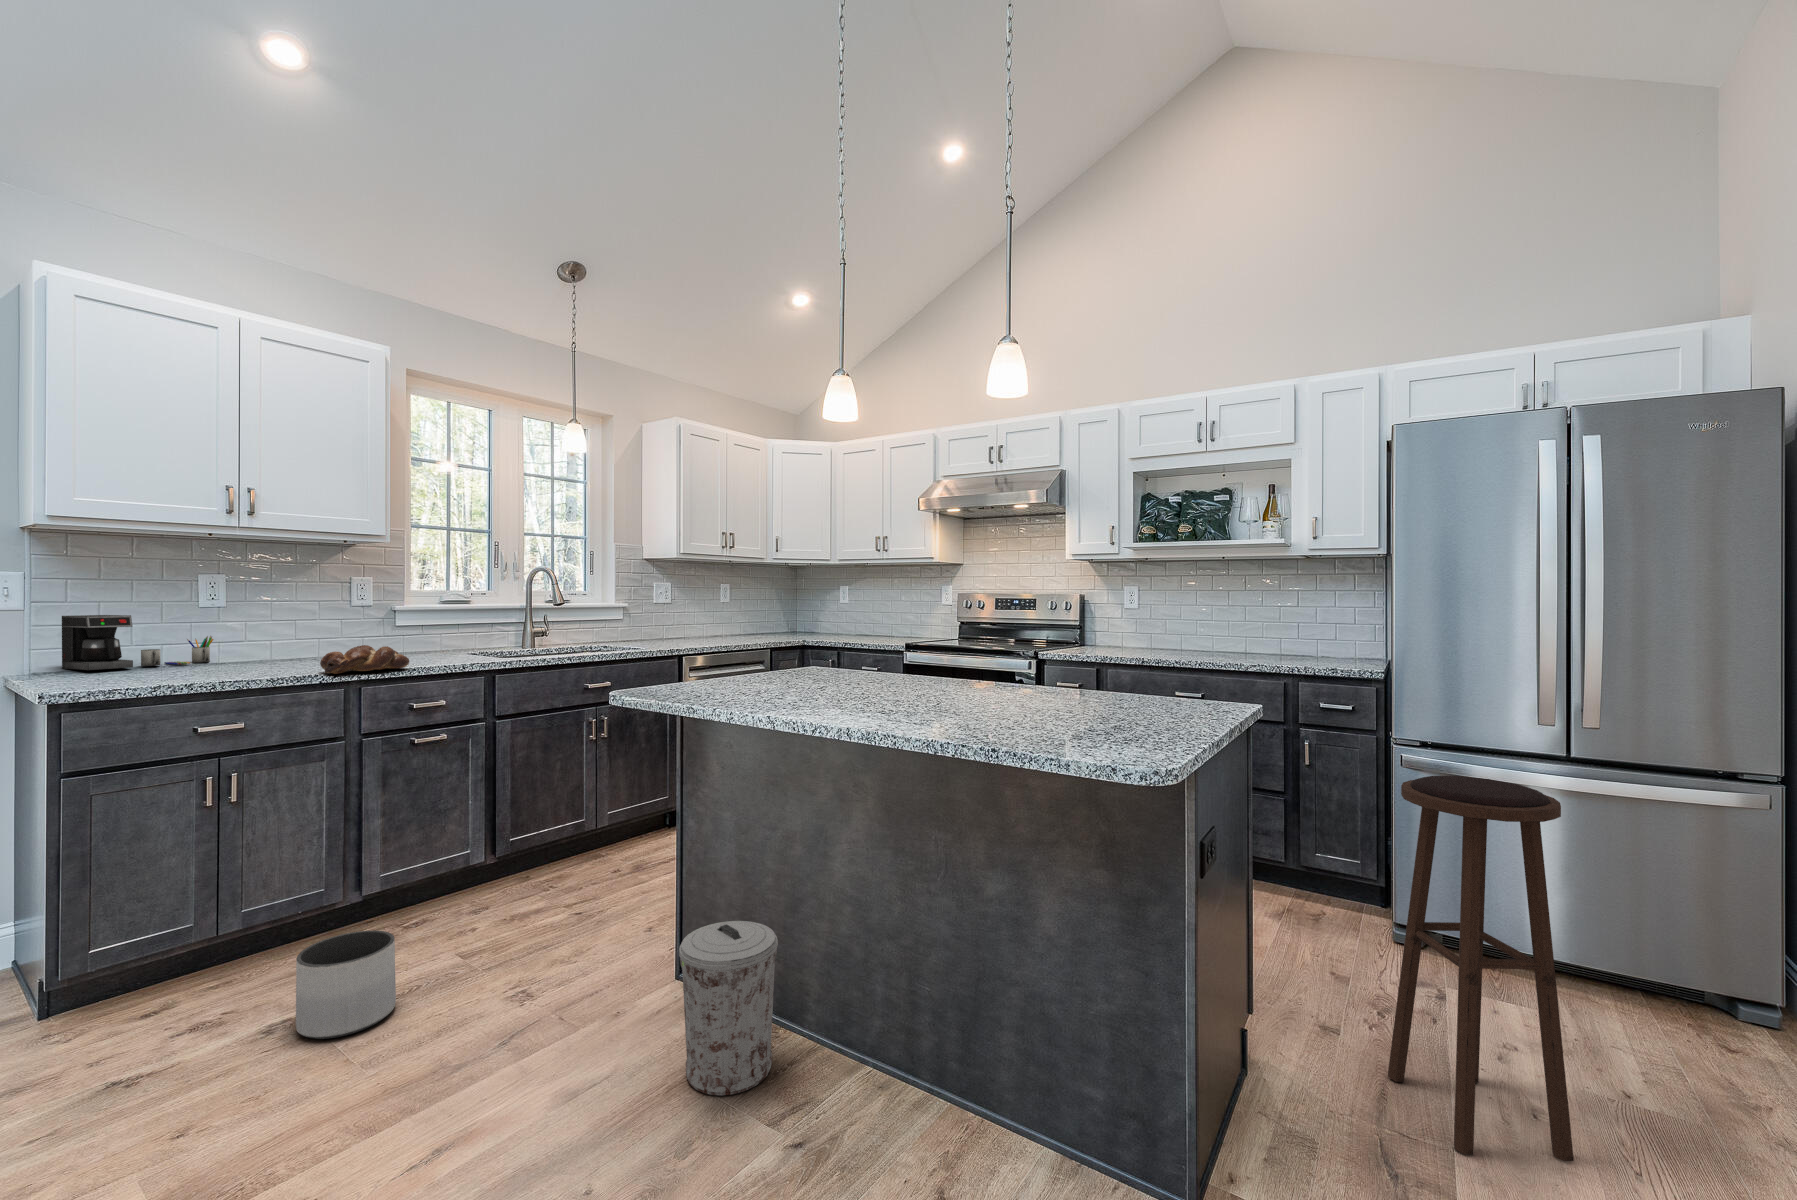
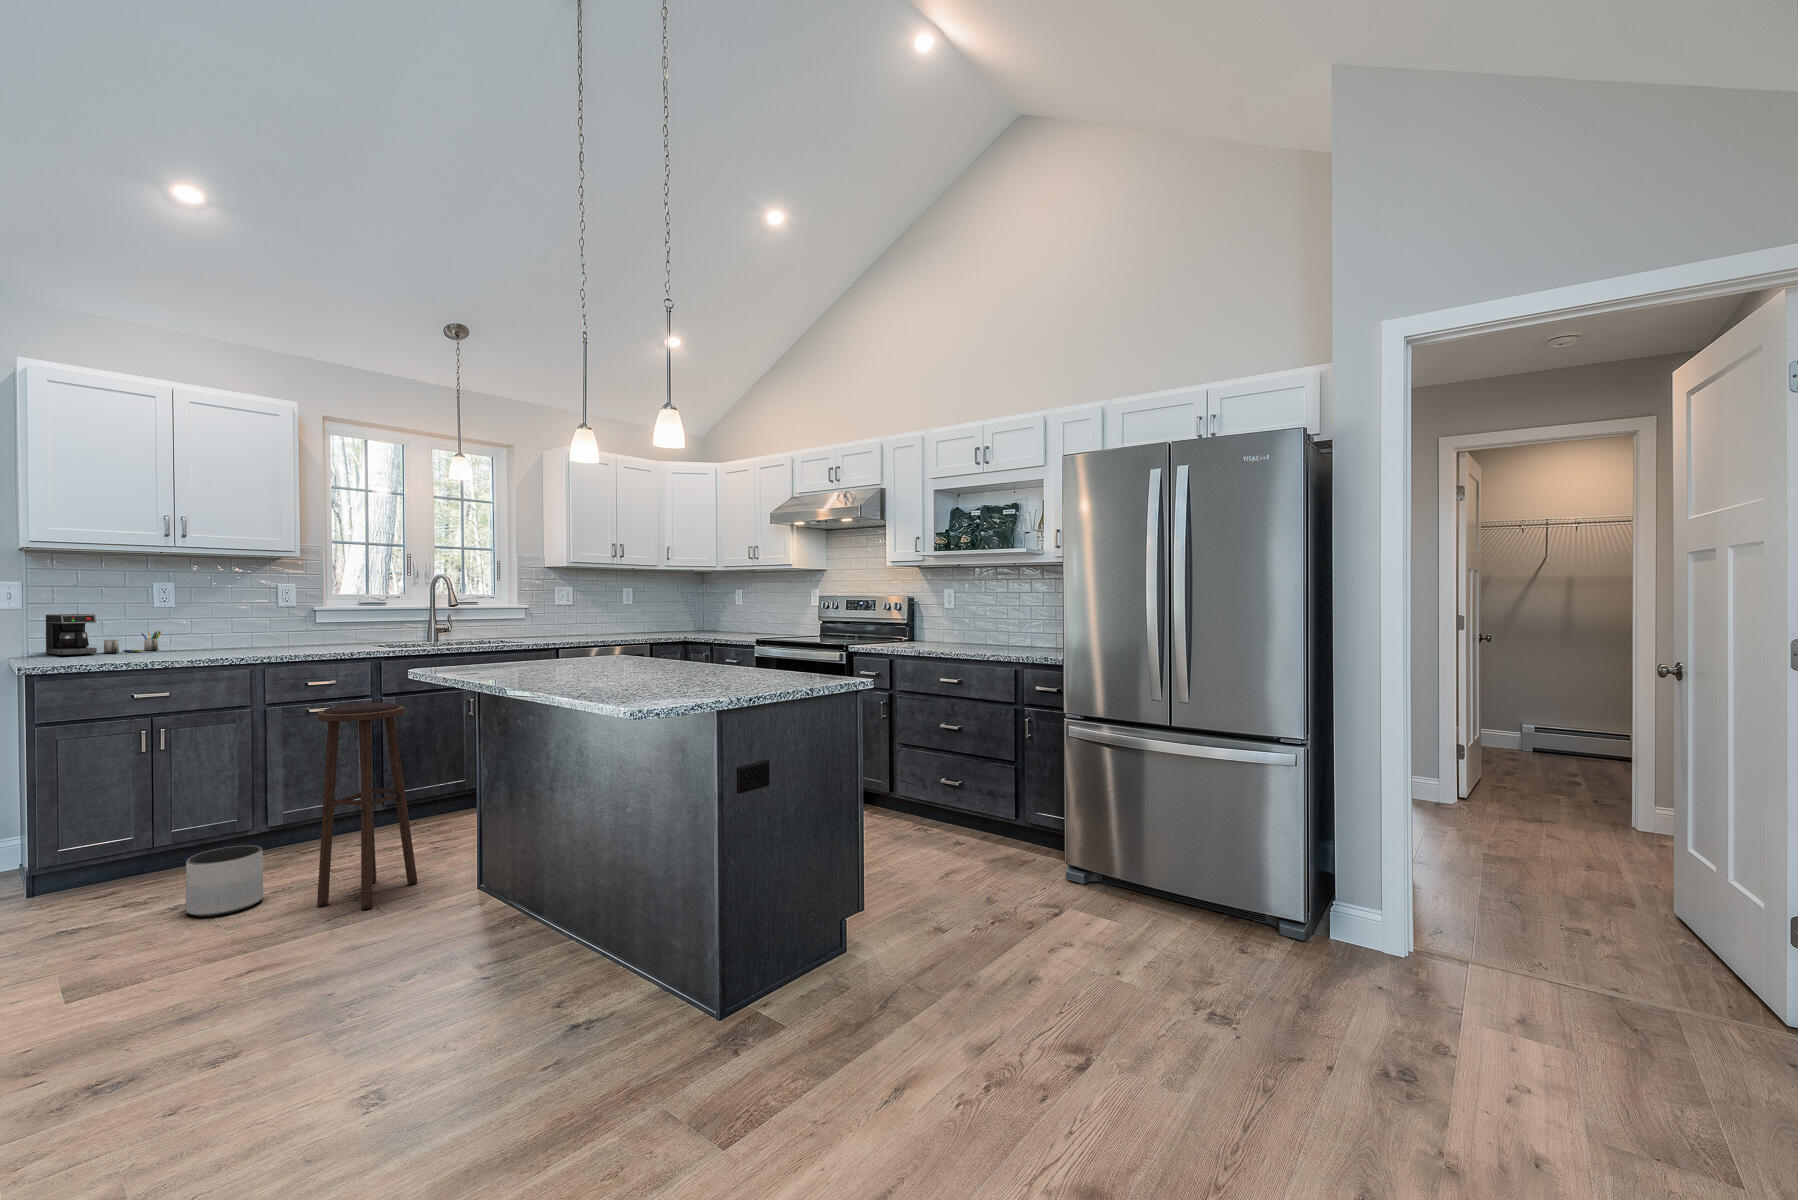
bread loaf: present [320,645,409,674] -> none [233,637,305,659]
stool: present [1388,776,1574,1161] -> present [317,702,417,909]
trash can: present [679,921,778,1095] -> none [429,835,508,952]

